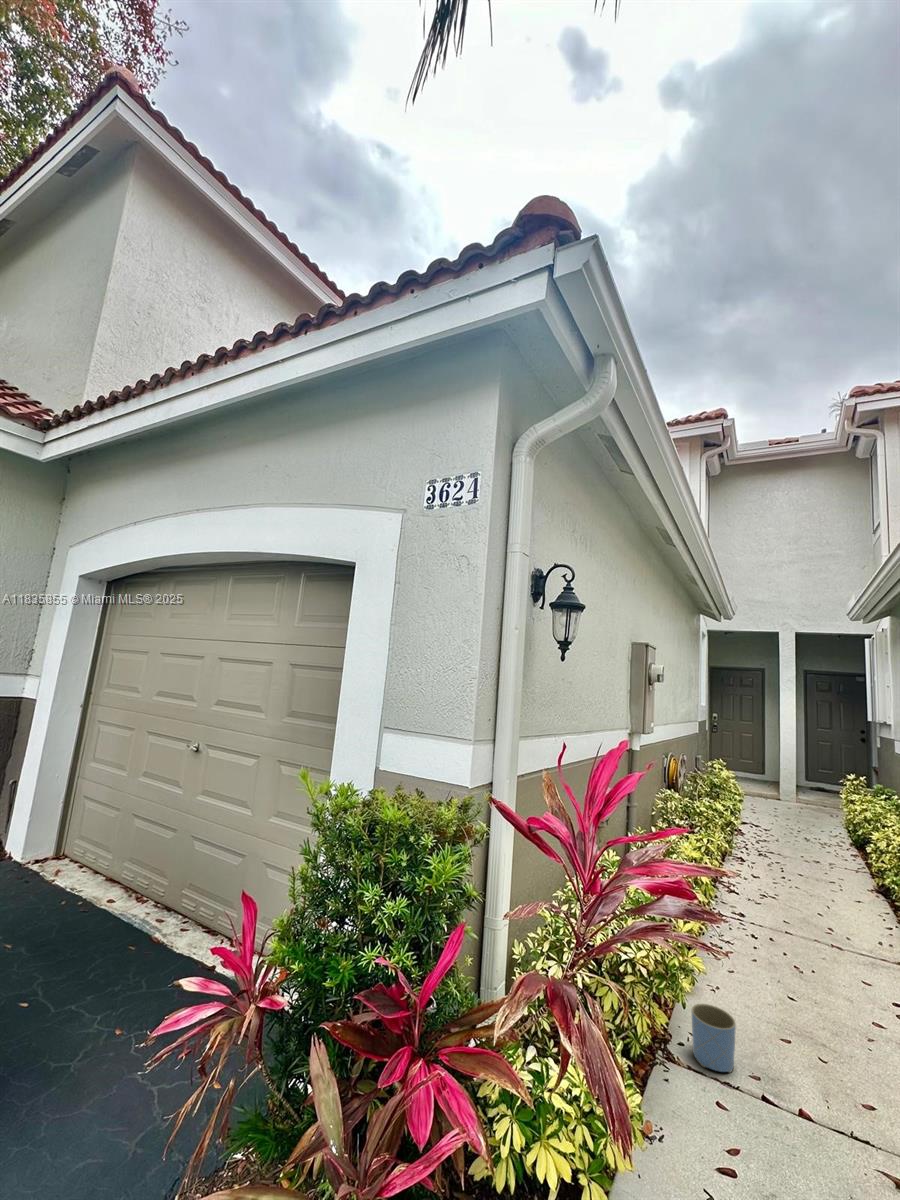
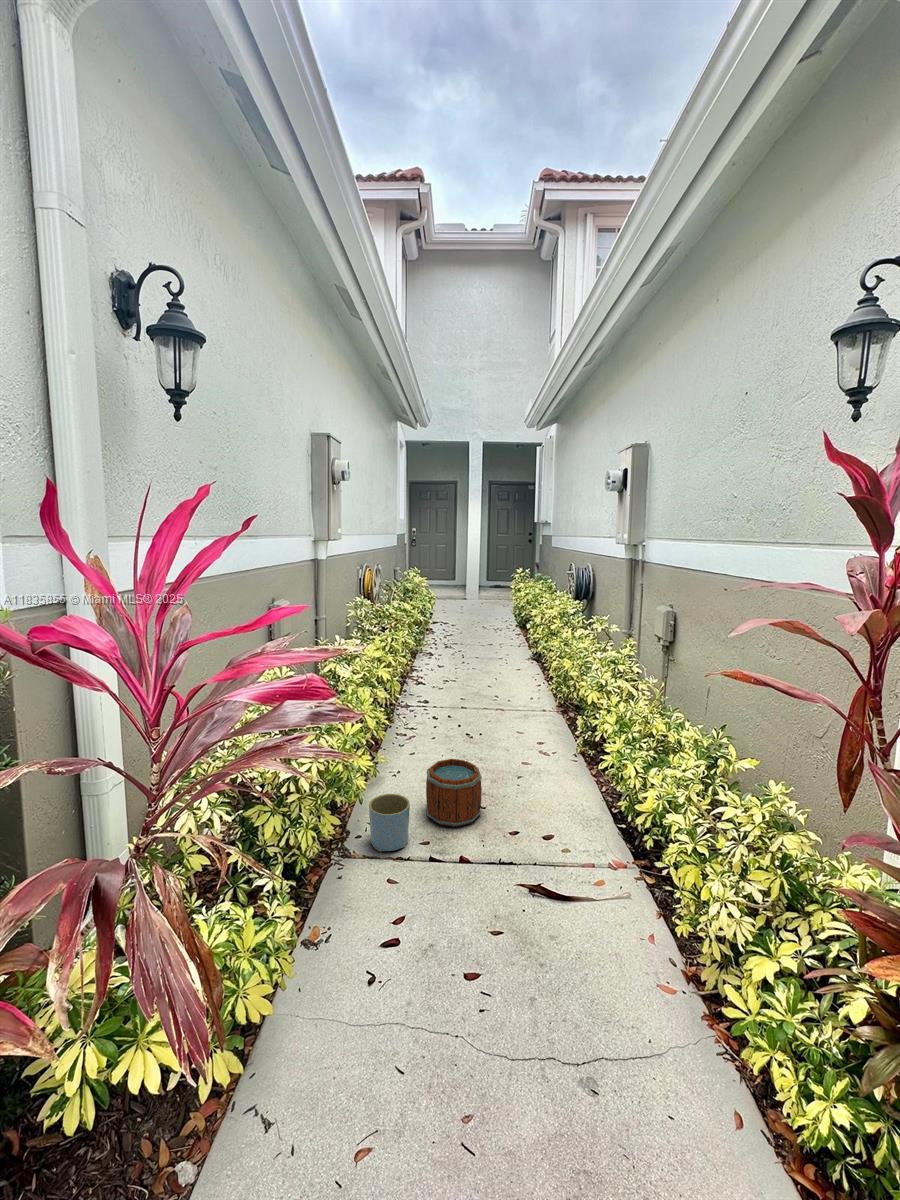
bucket: none [752,986,822,1075] -> present [426,759,482,827]

